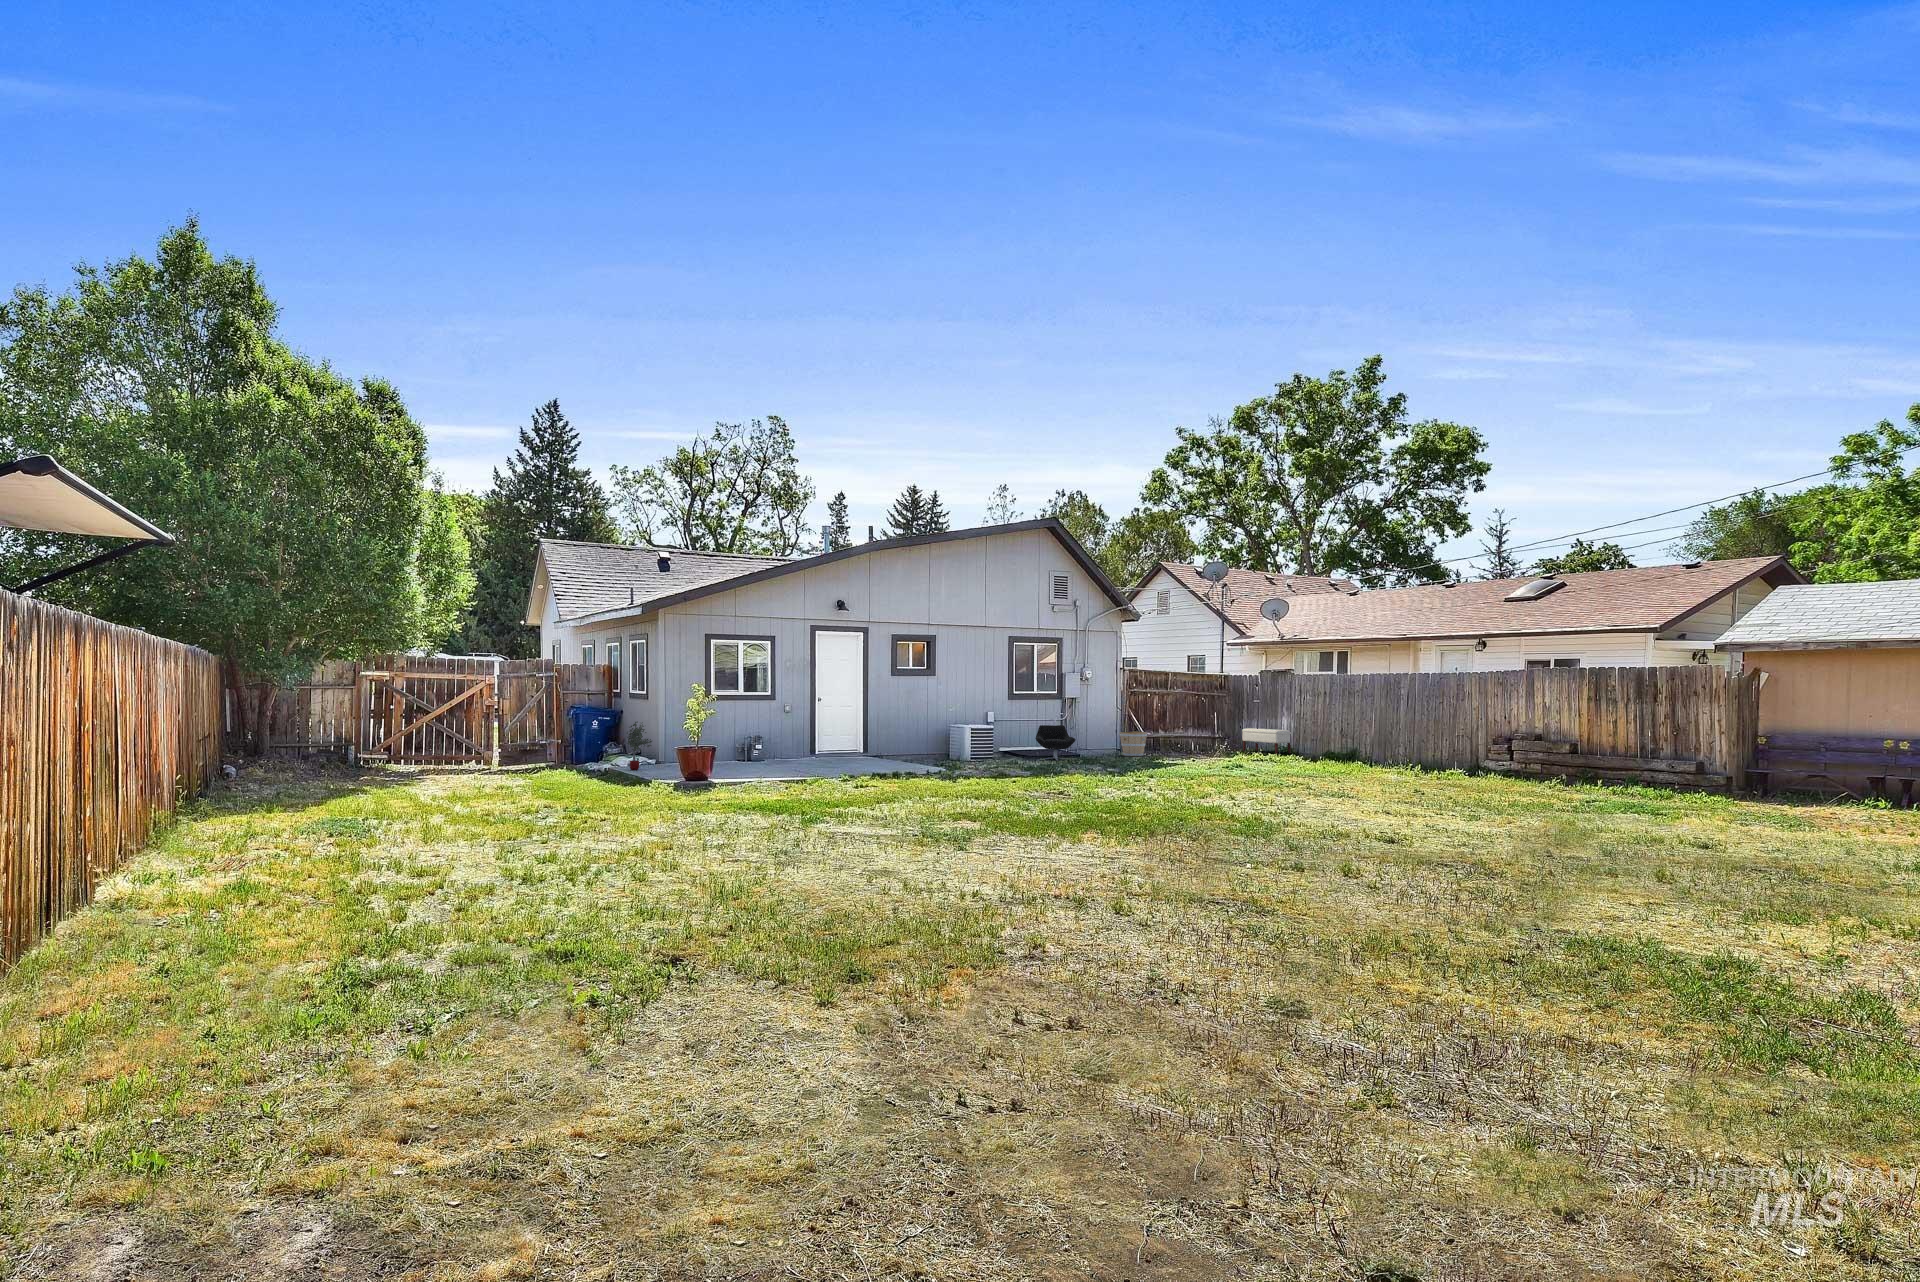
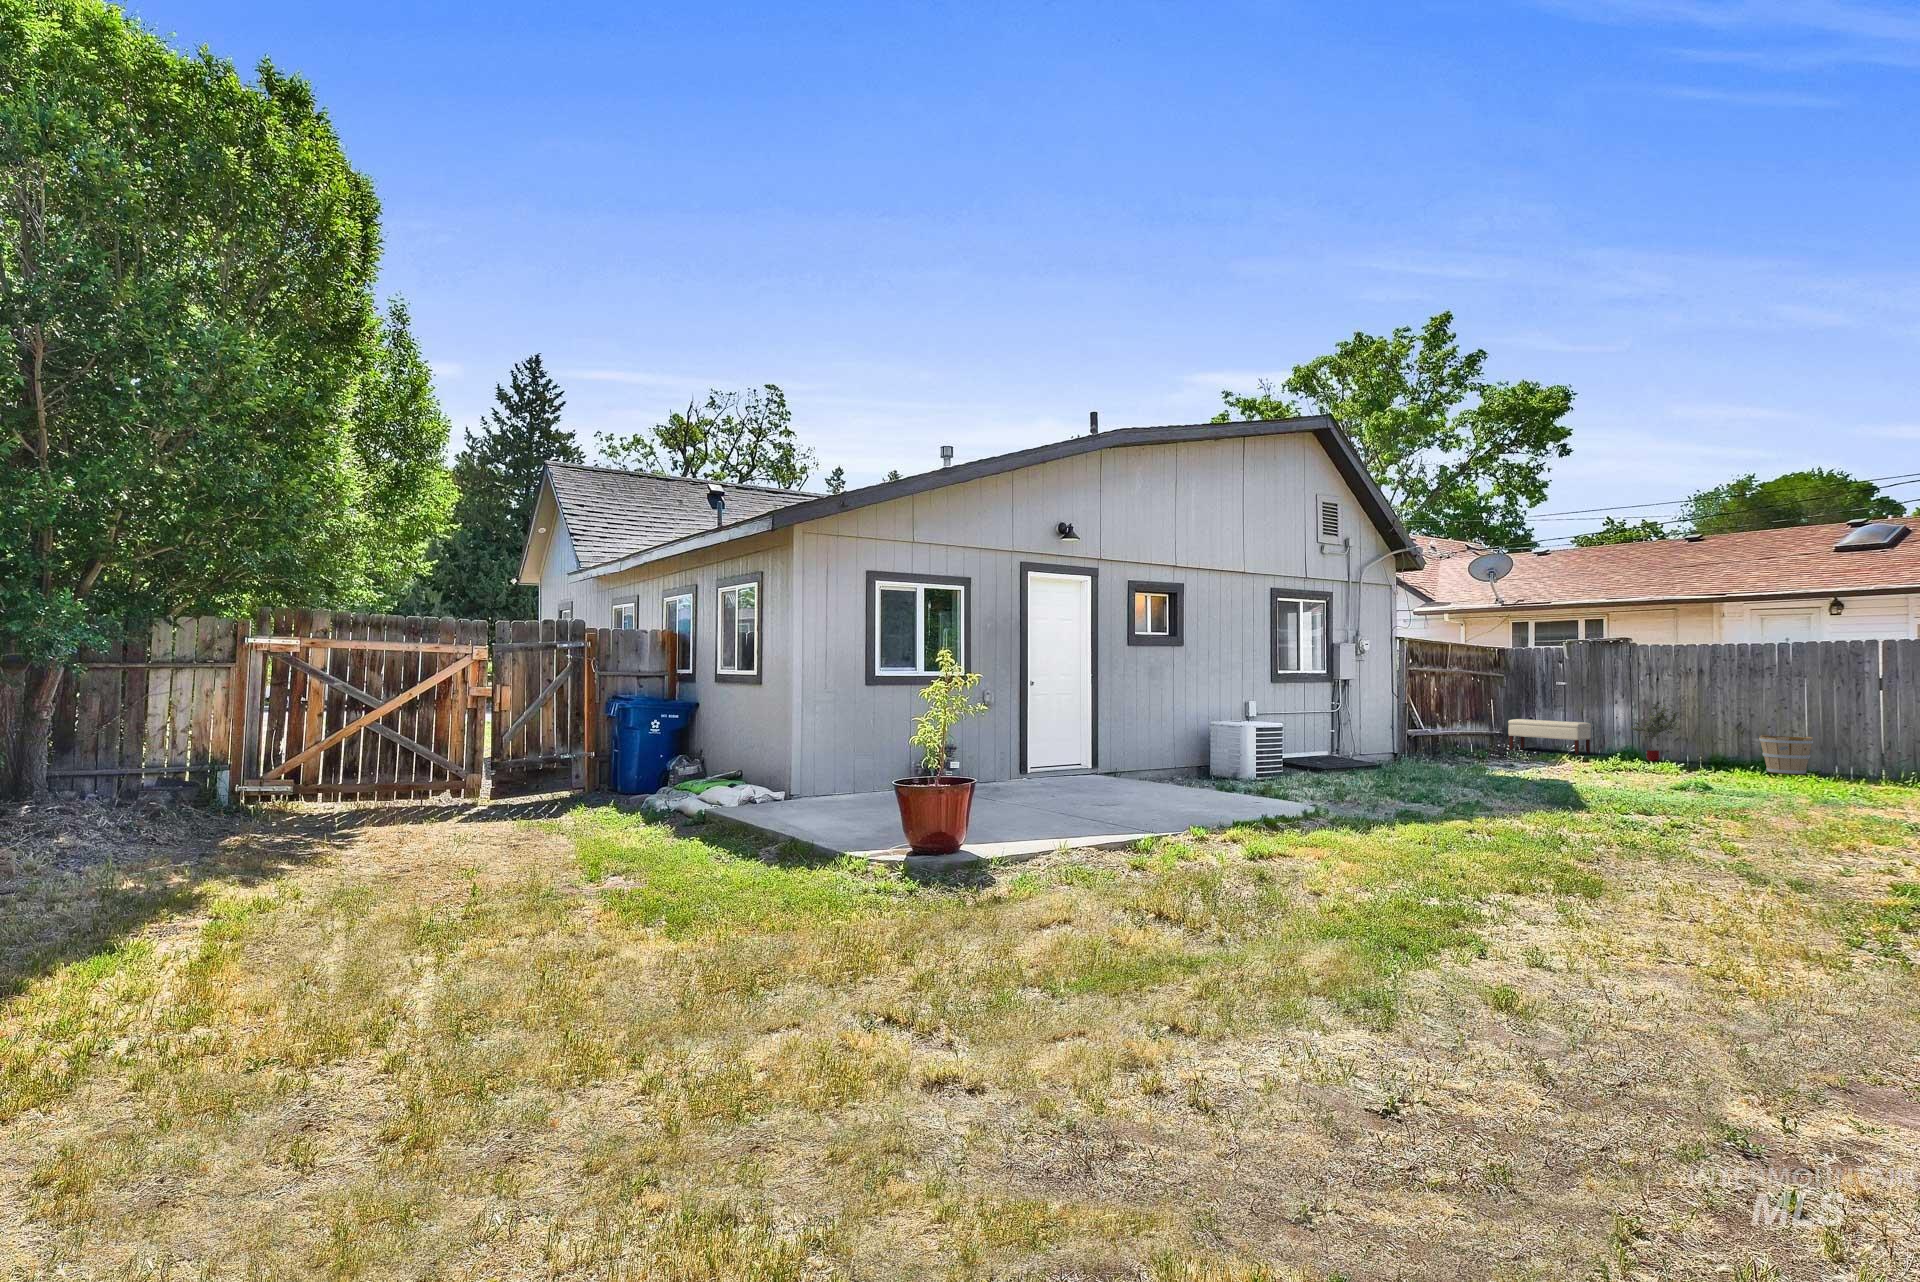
potted tree: present [627,722,652,770] -> present [1630,704,1678,761]
lounge chair: present [1035,725,1076,760] -> none [1298,719,1368,772]
wooden bucket: present [1119,731,1147,756] -> present [1759,735,1814,774]

